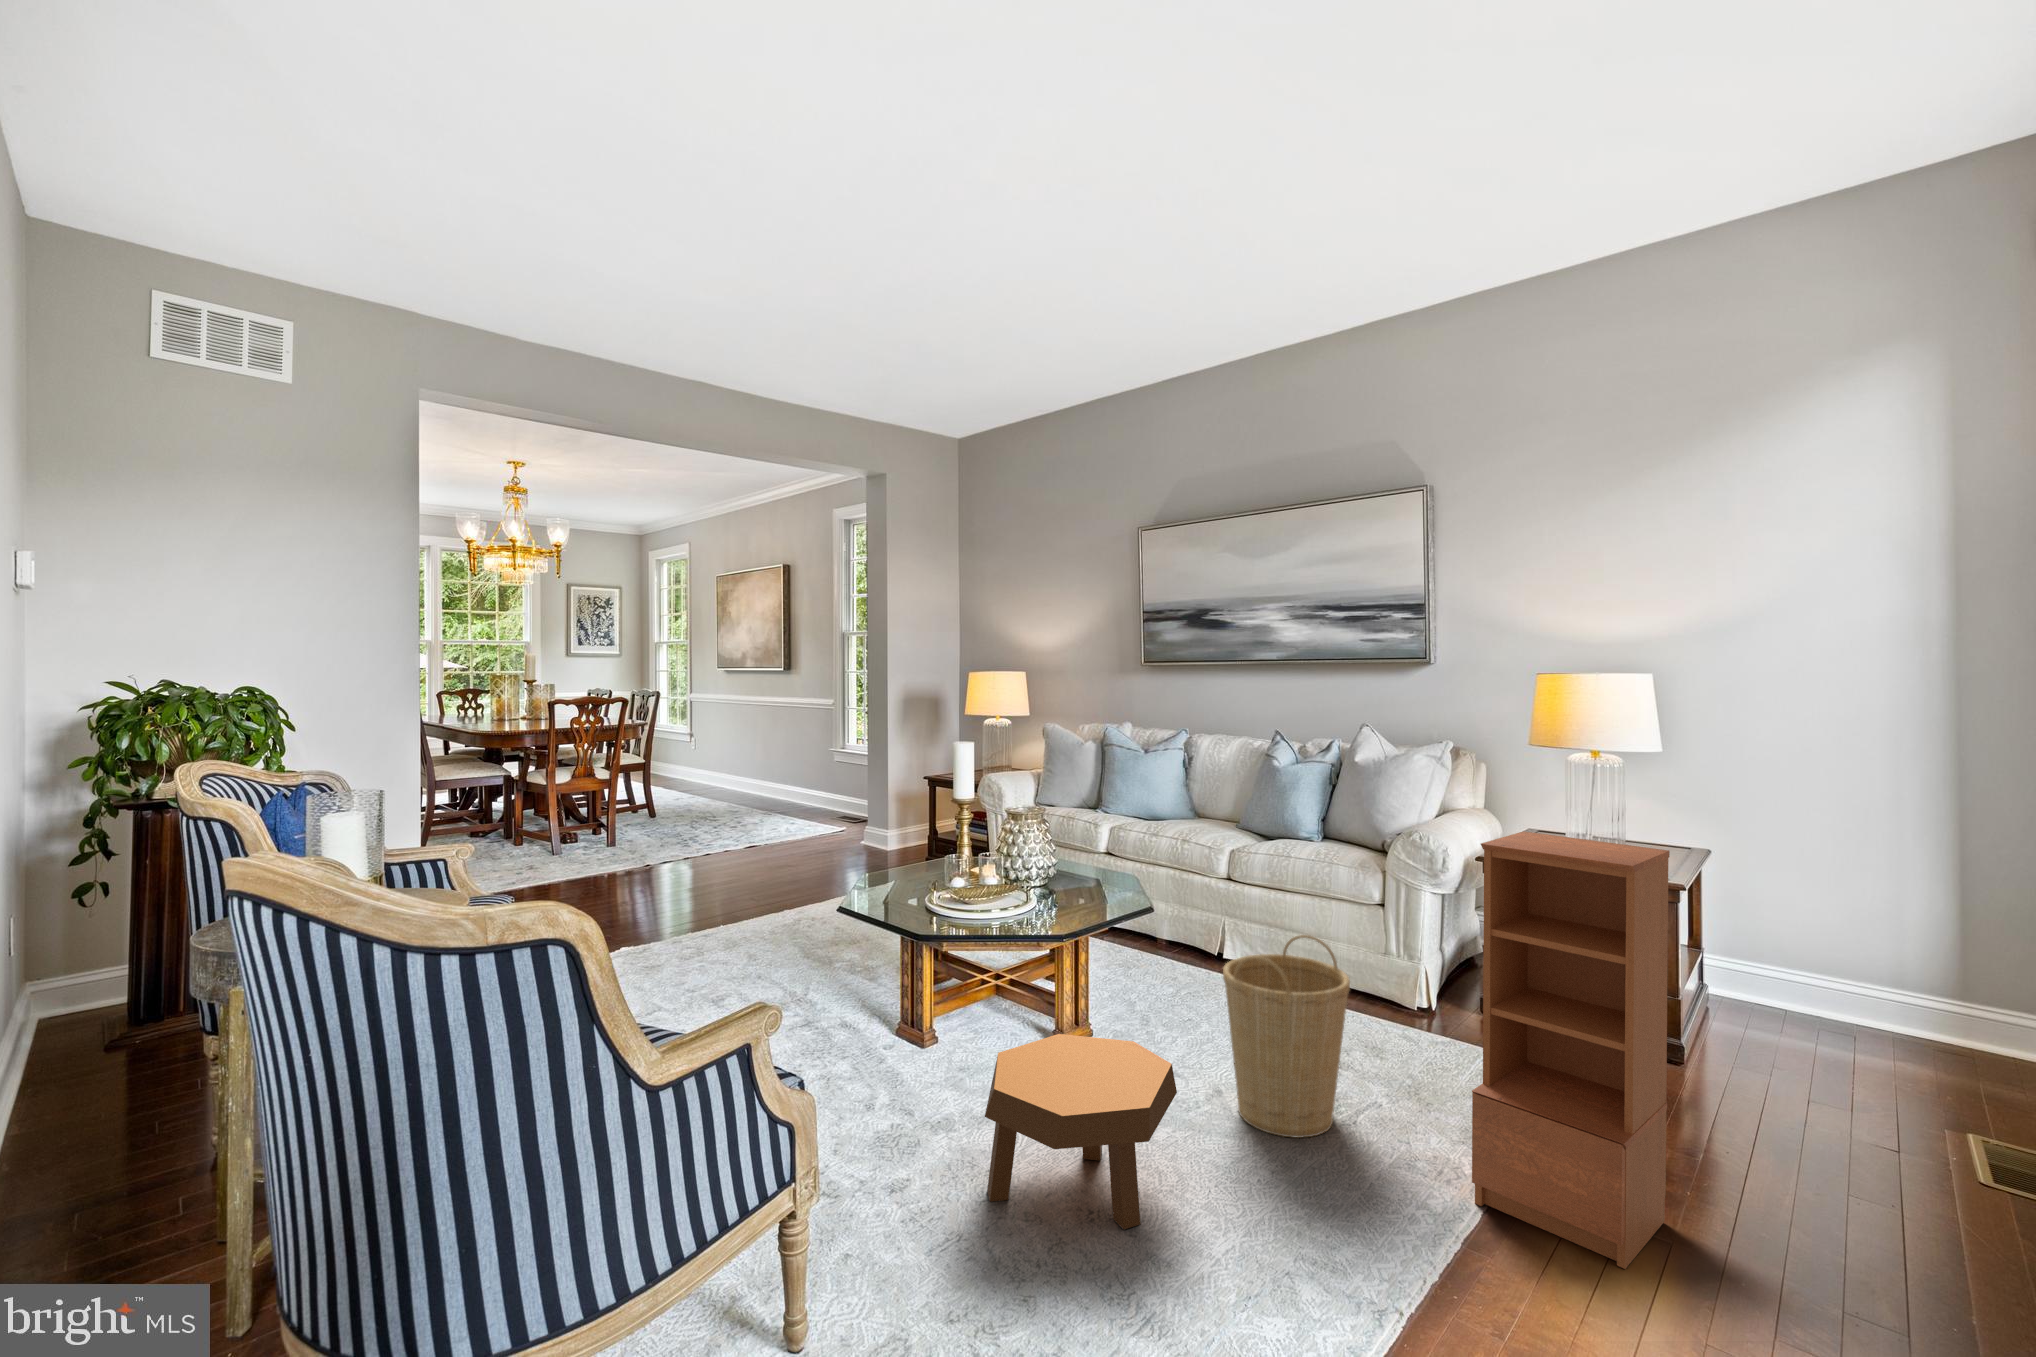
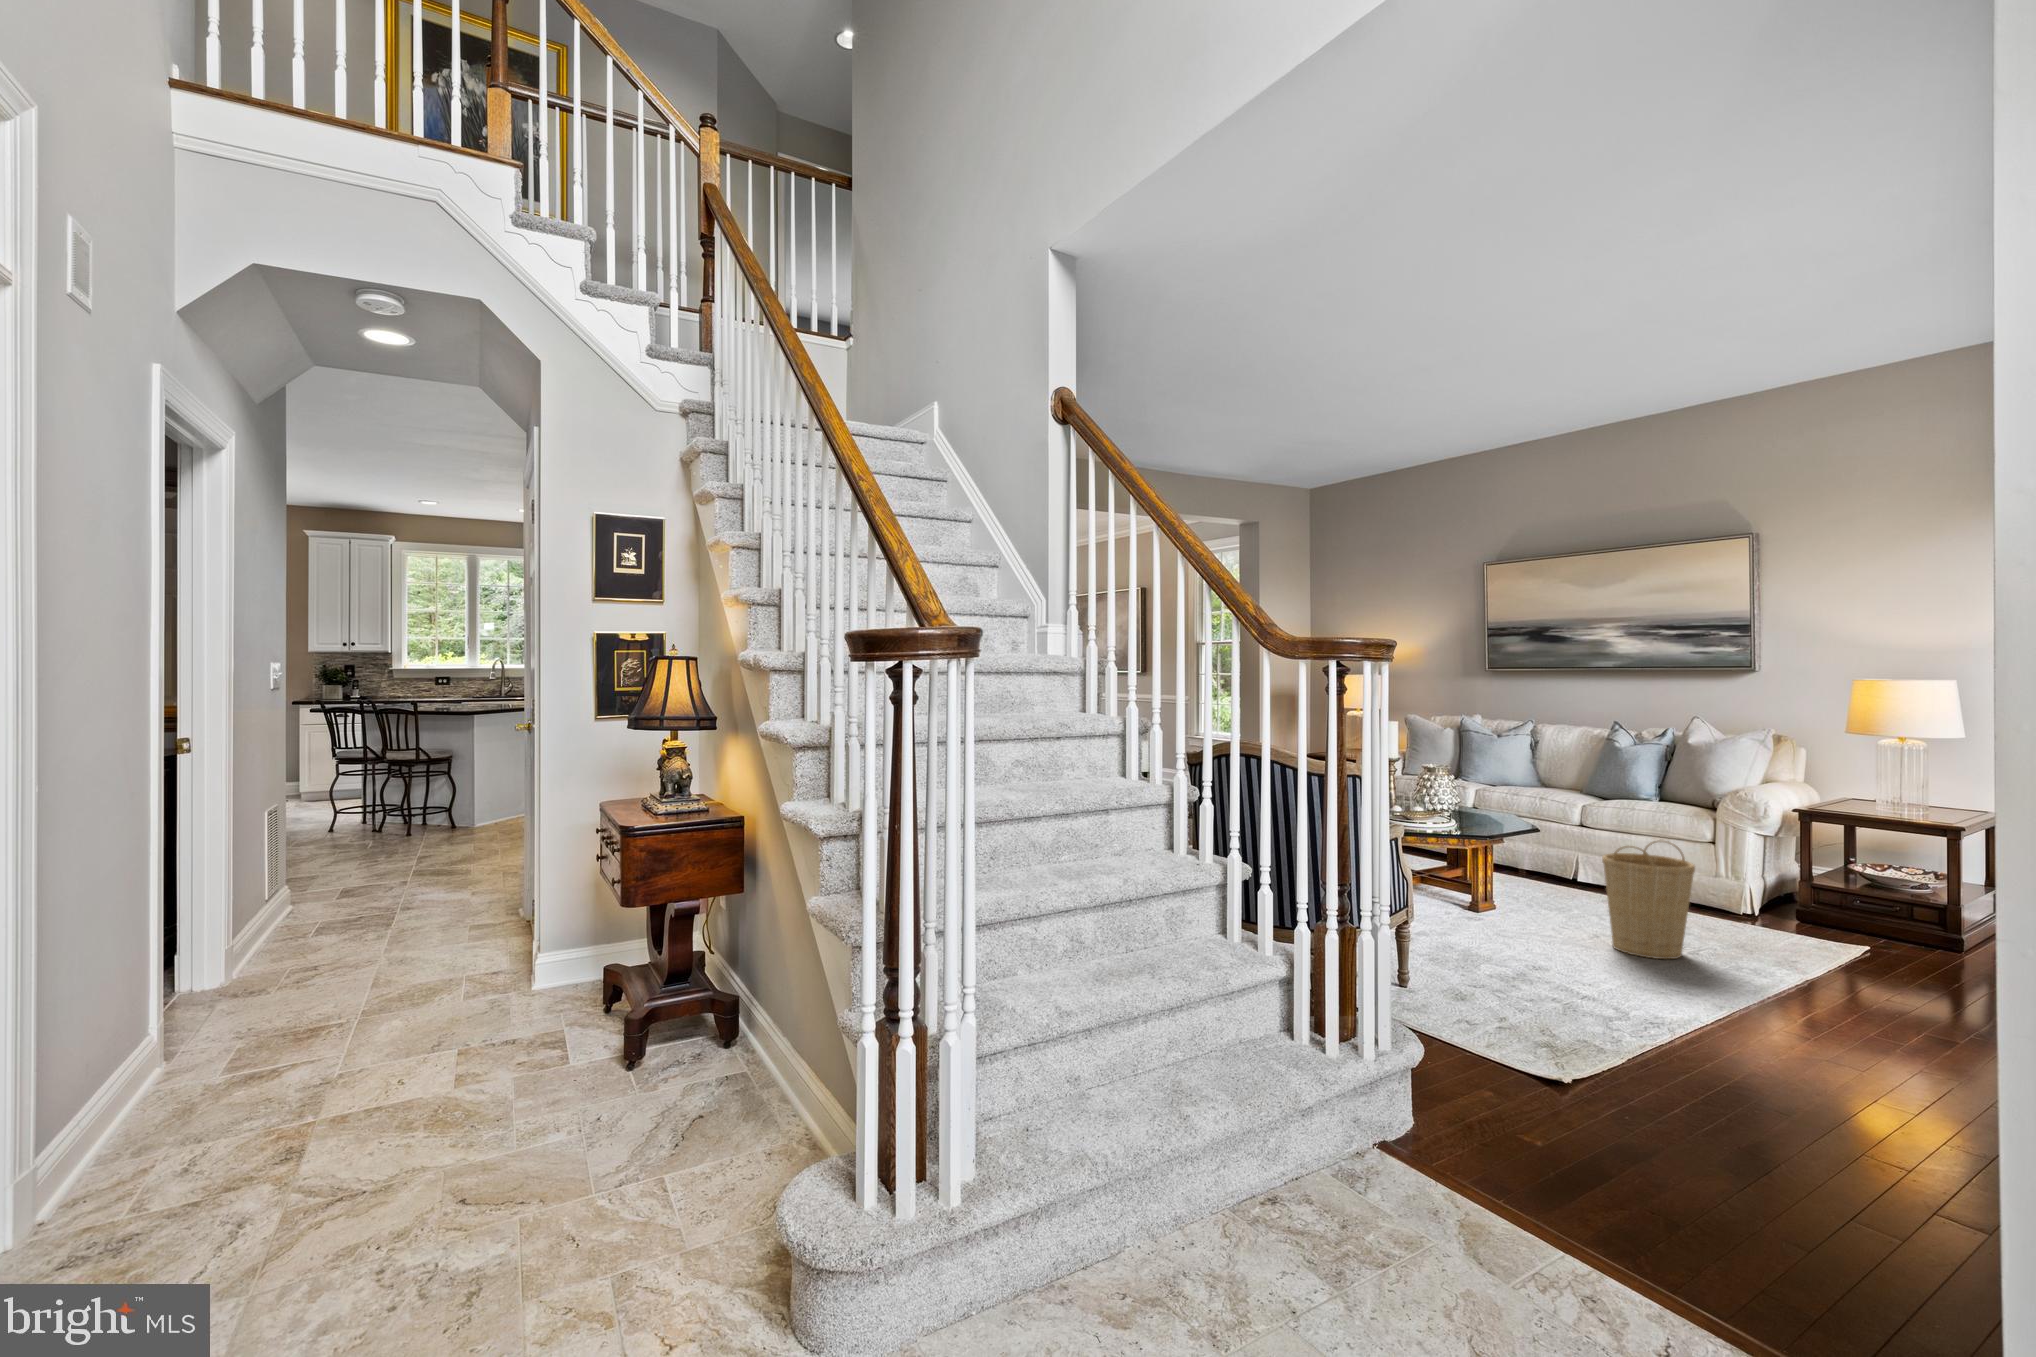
bookcase: present [1472,831,1670,1269] -> none [1784,770,1925,1016]
footstool: present [985,1034,1177,1229] -> none [1459,884,1582,977]

